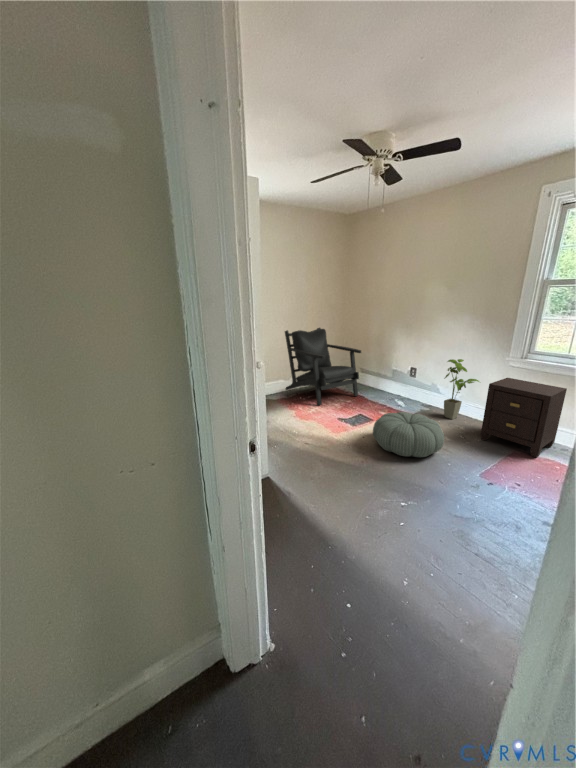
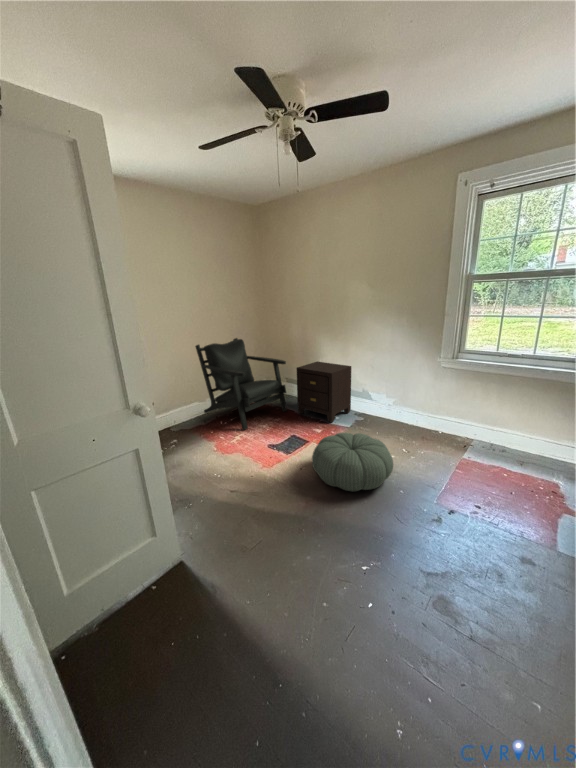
house plant: present [444,359,479,419] -> none [376,364,415,428]
nightstand: present [481,378,567,457] -> present [296,361,351,423]

